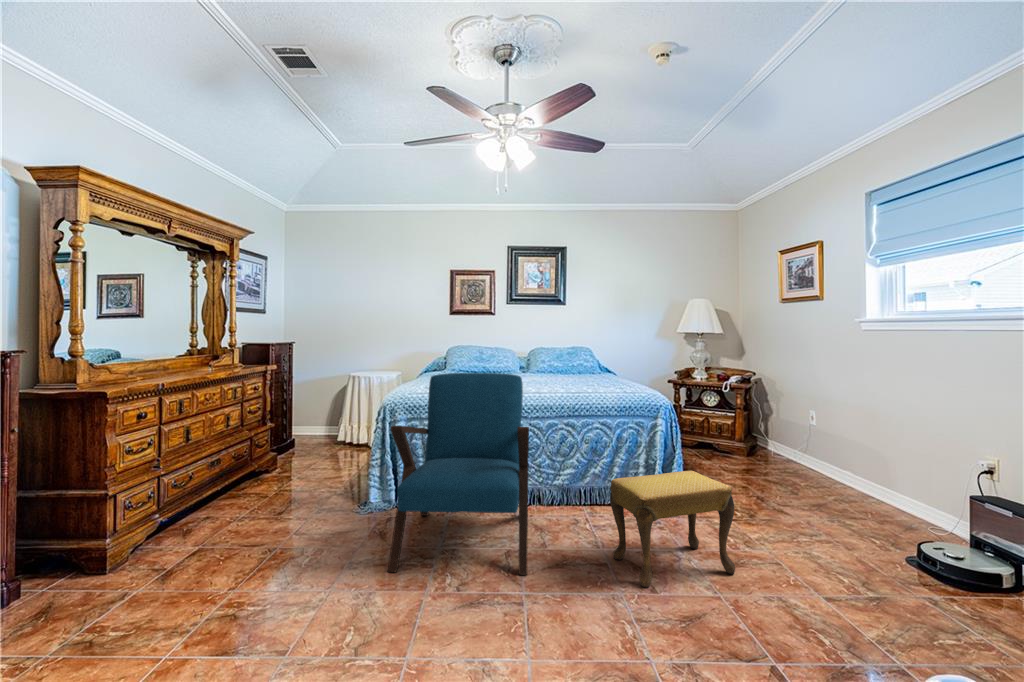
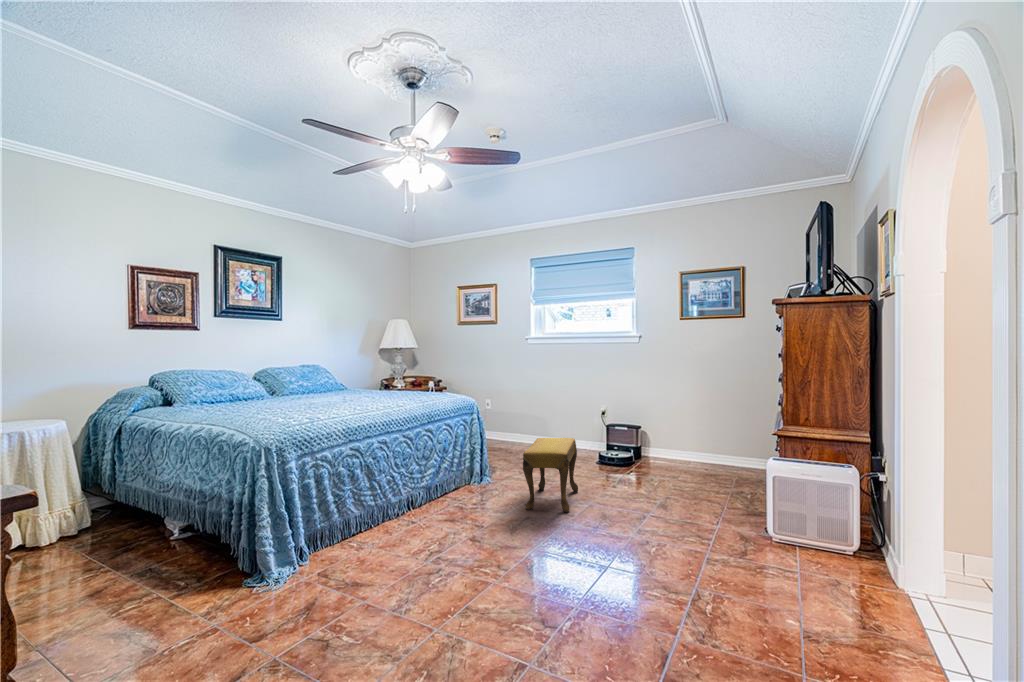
armchair: present [388,373,529,575] -> none [332,389,519,588]

